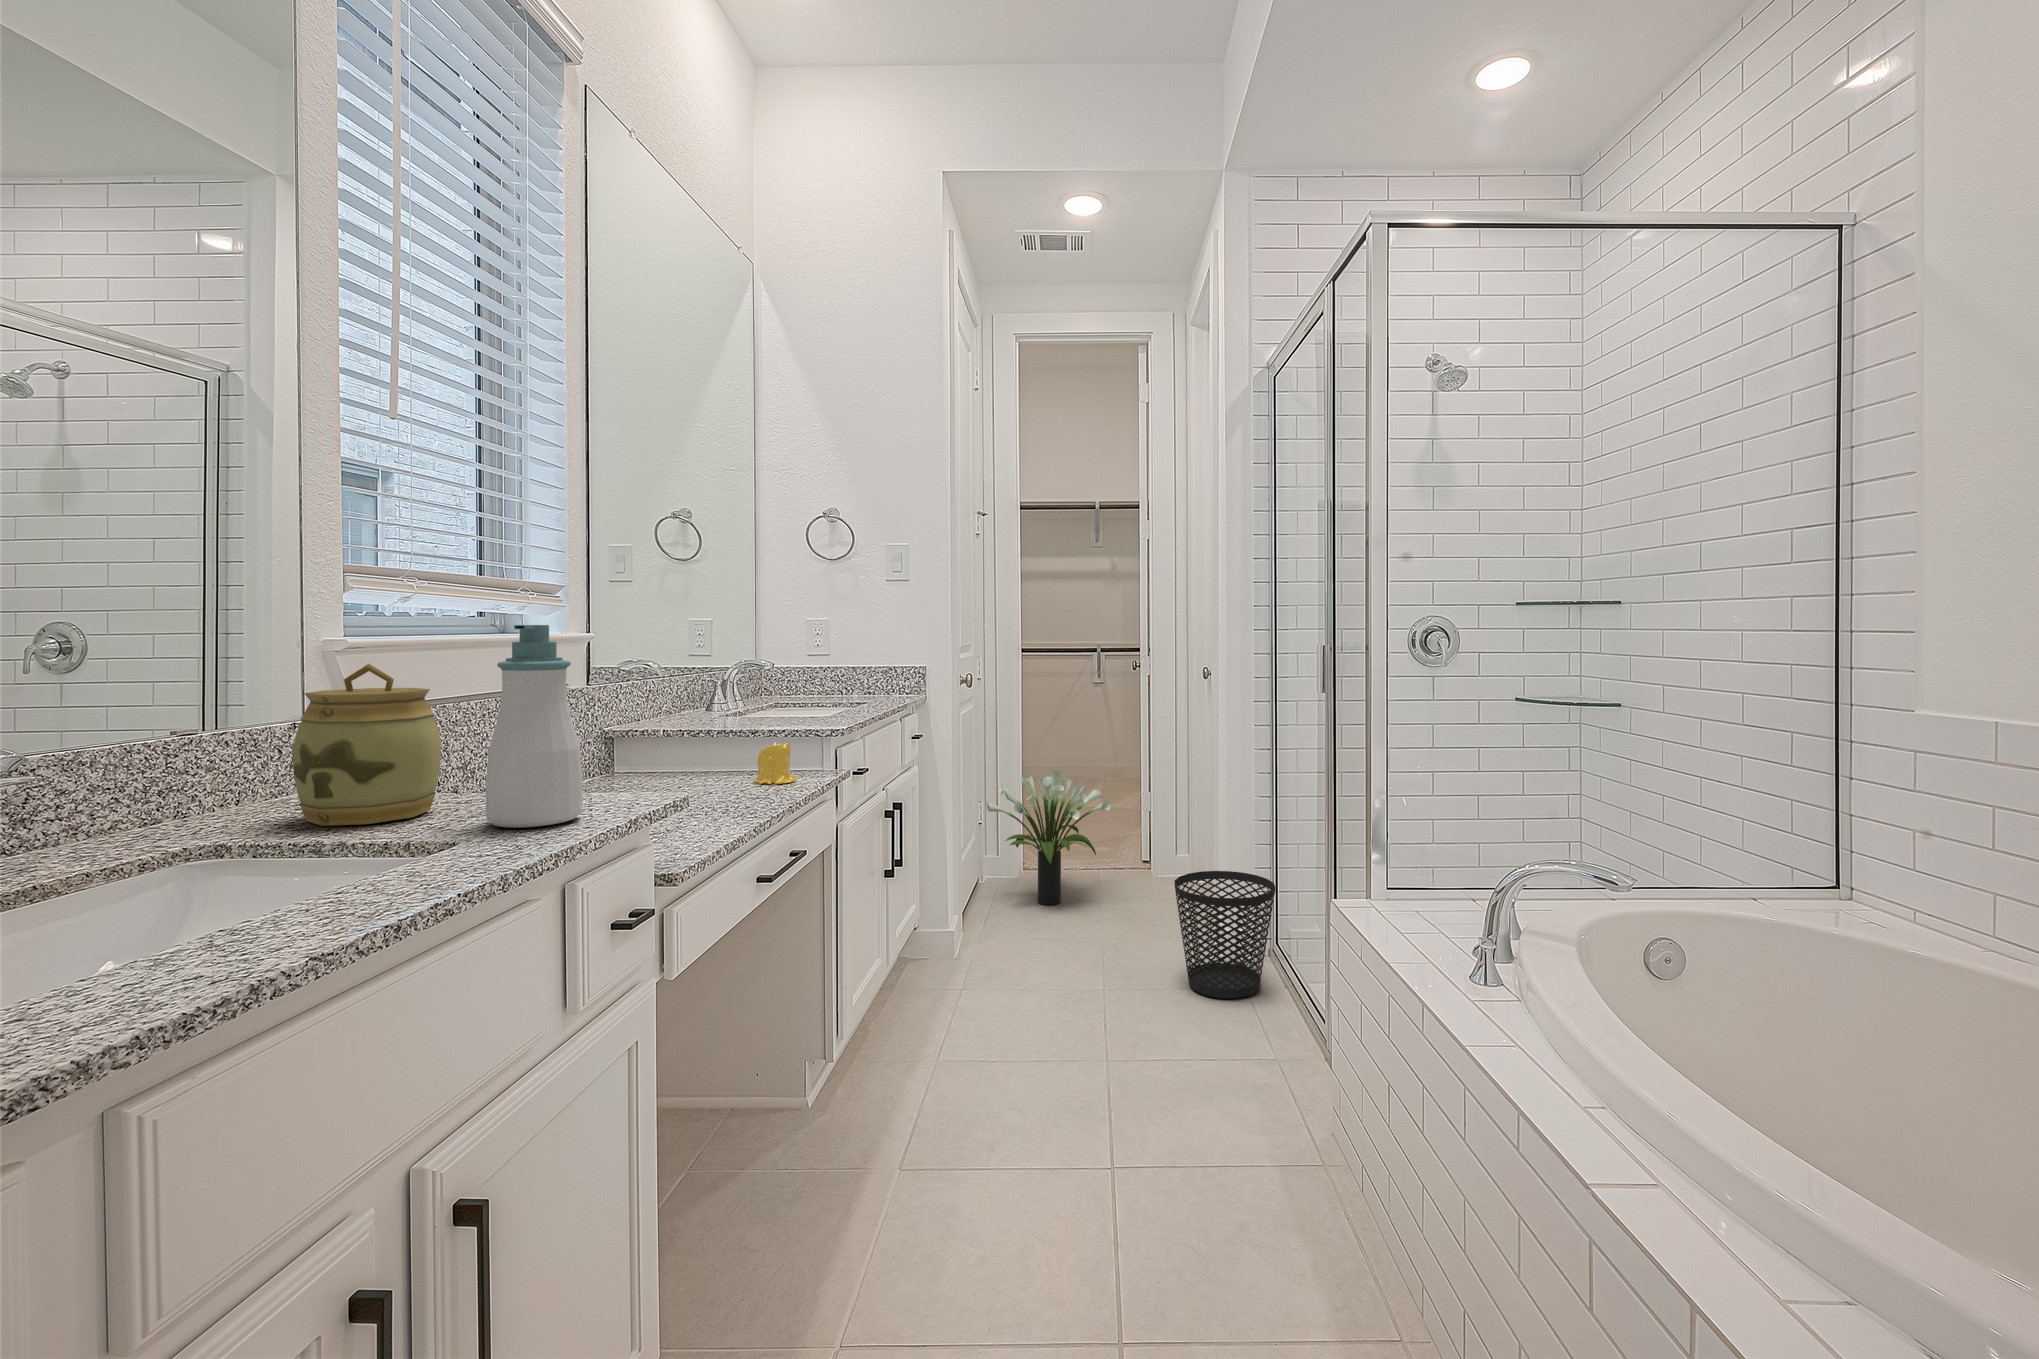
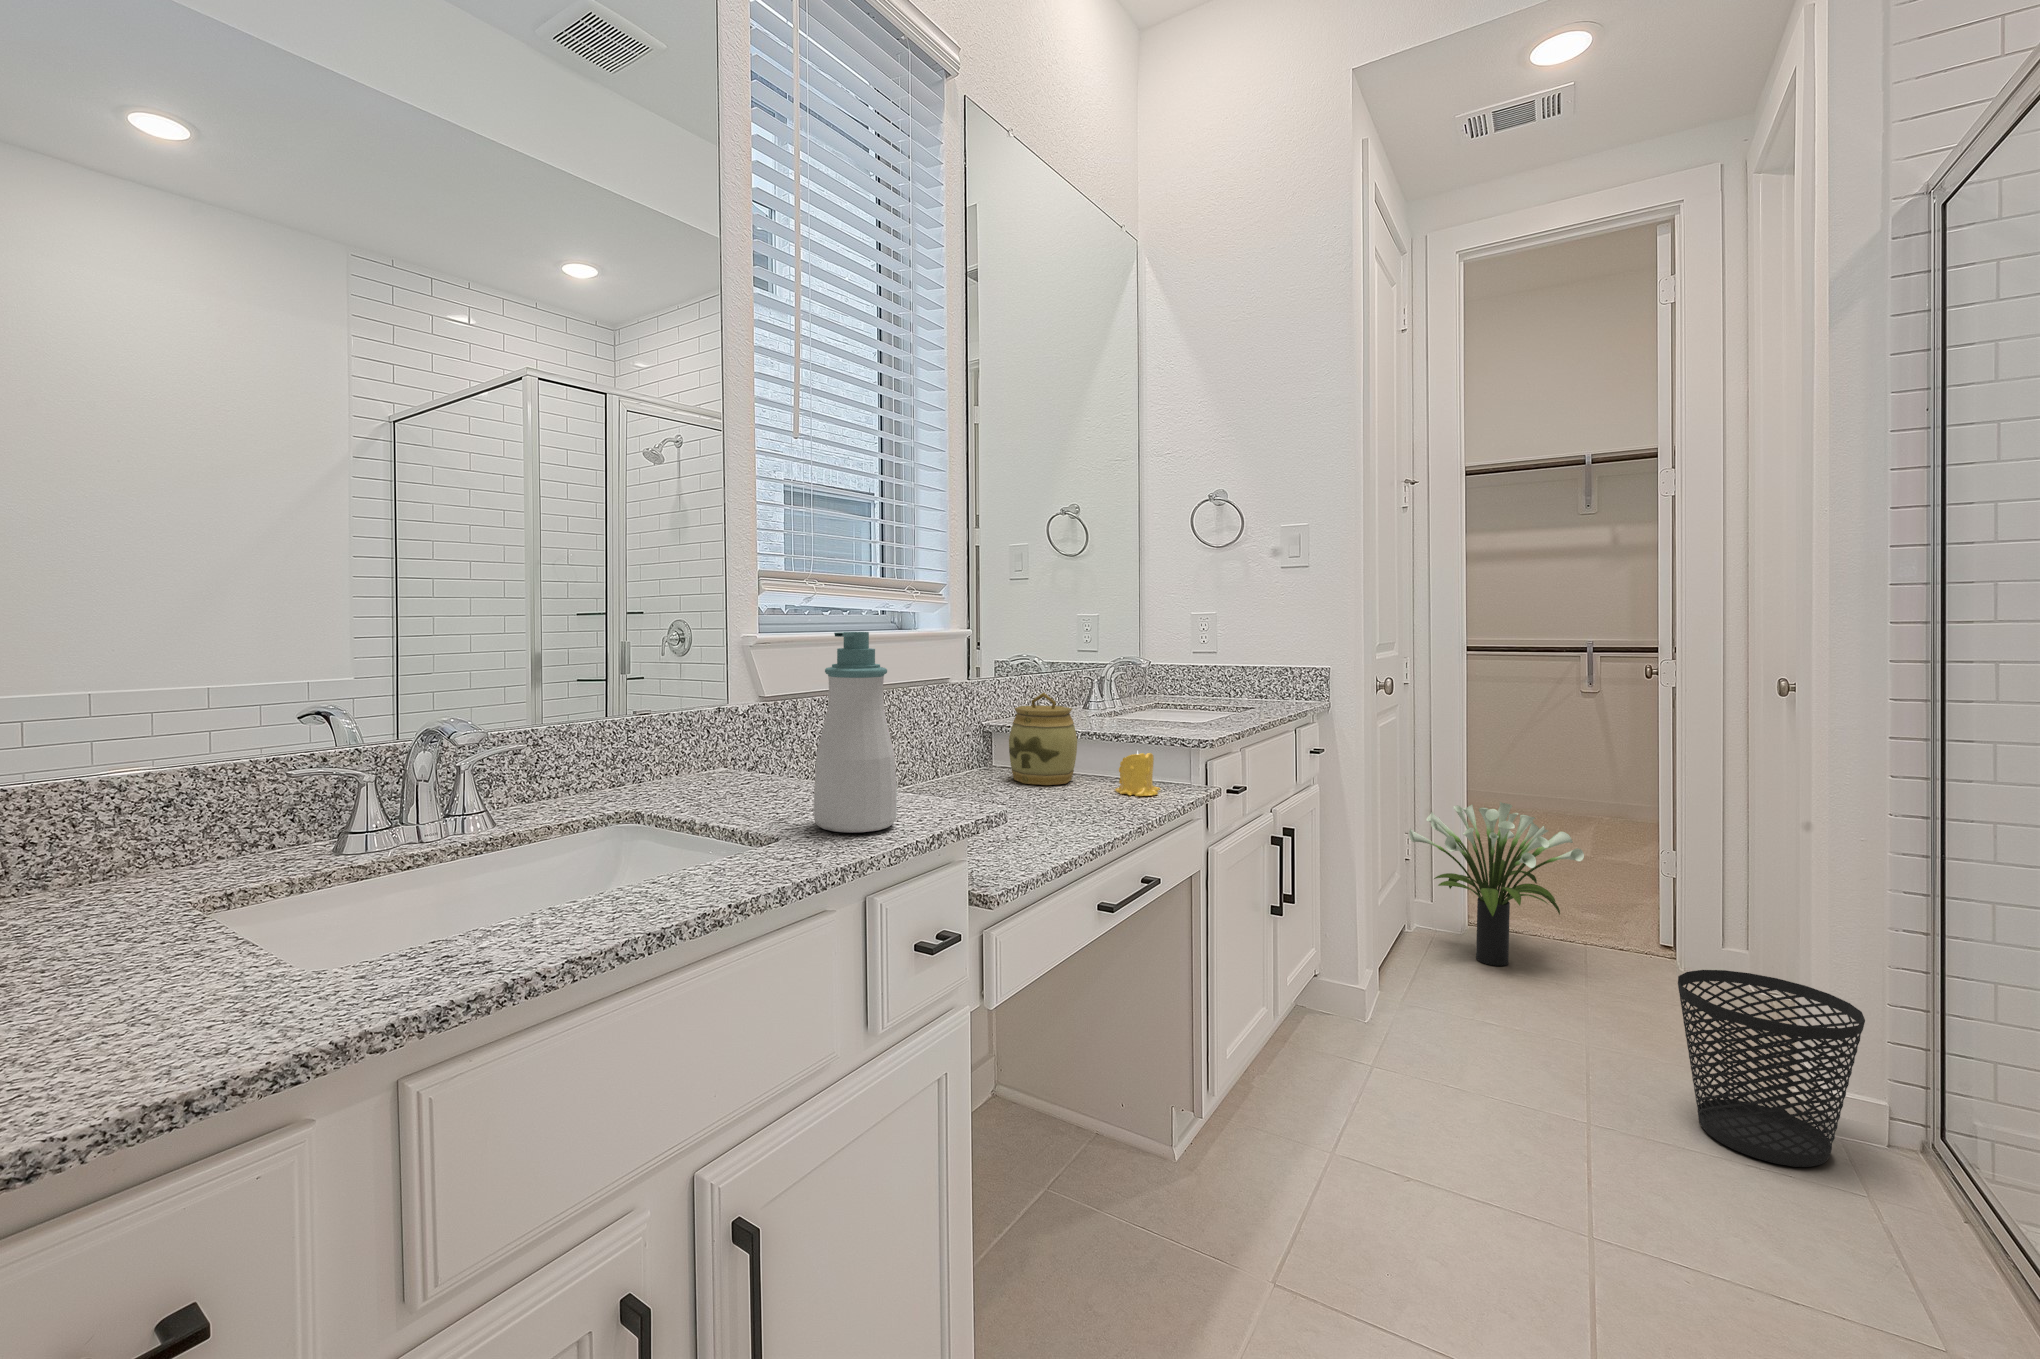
jar: present [292,664,441,826] -> present [1009,693,1077,785]

